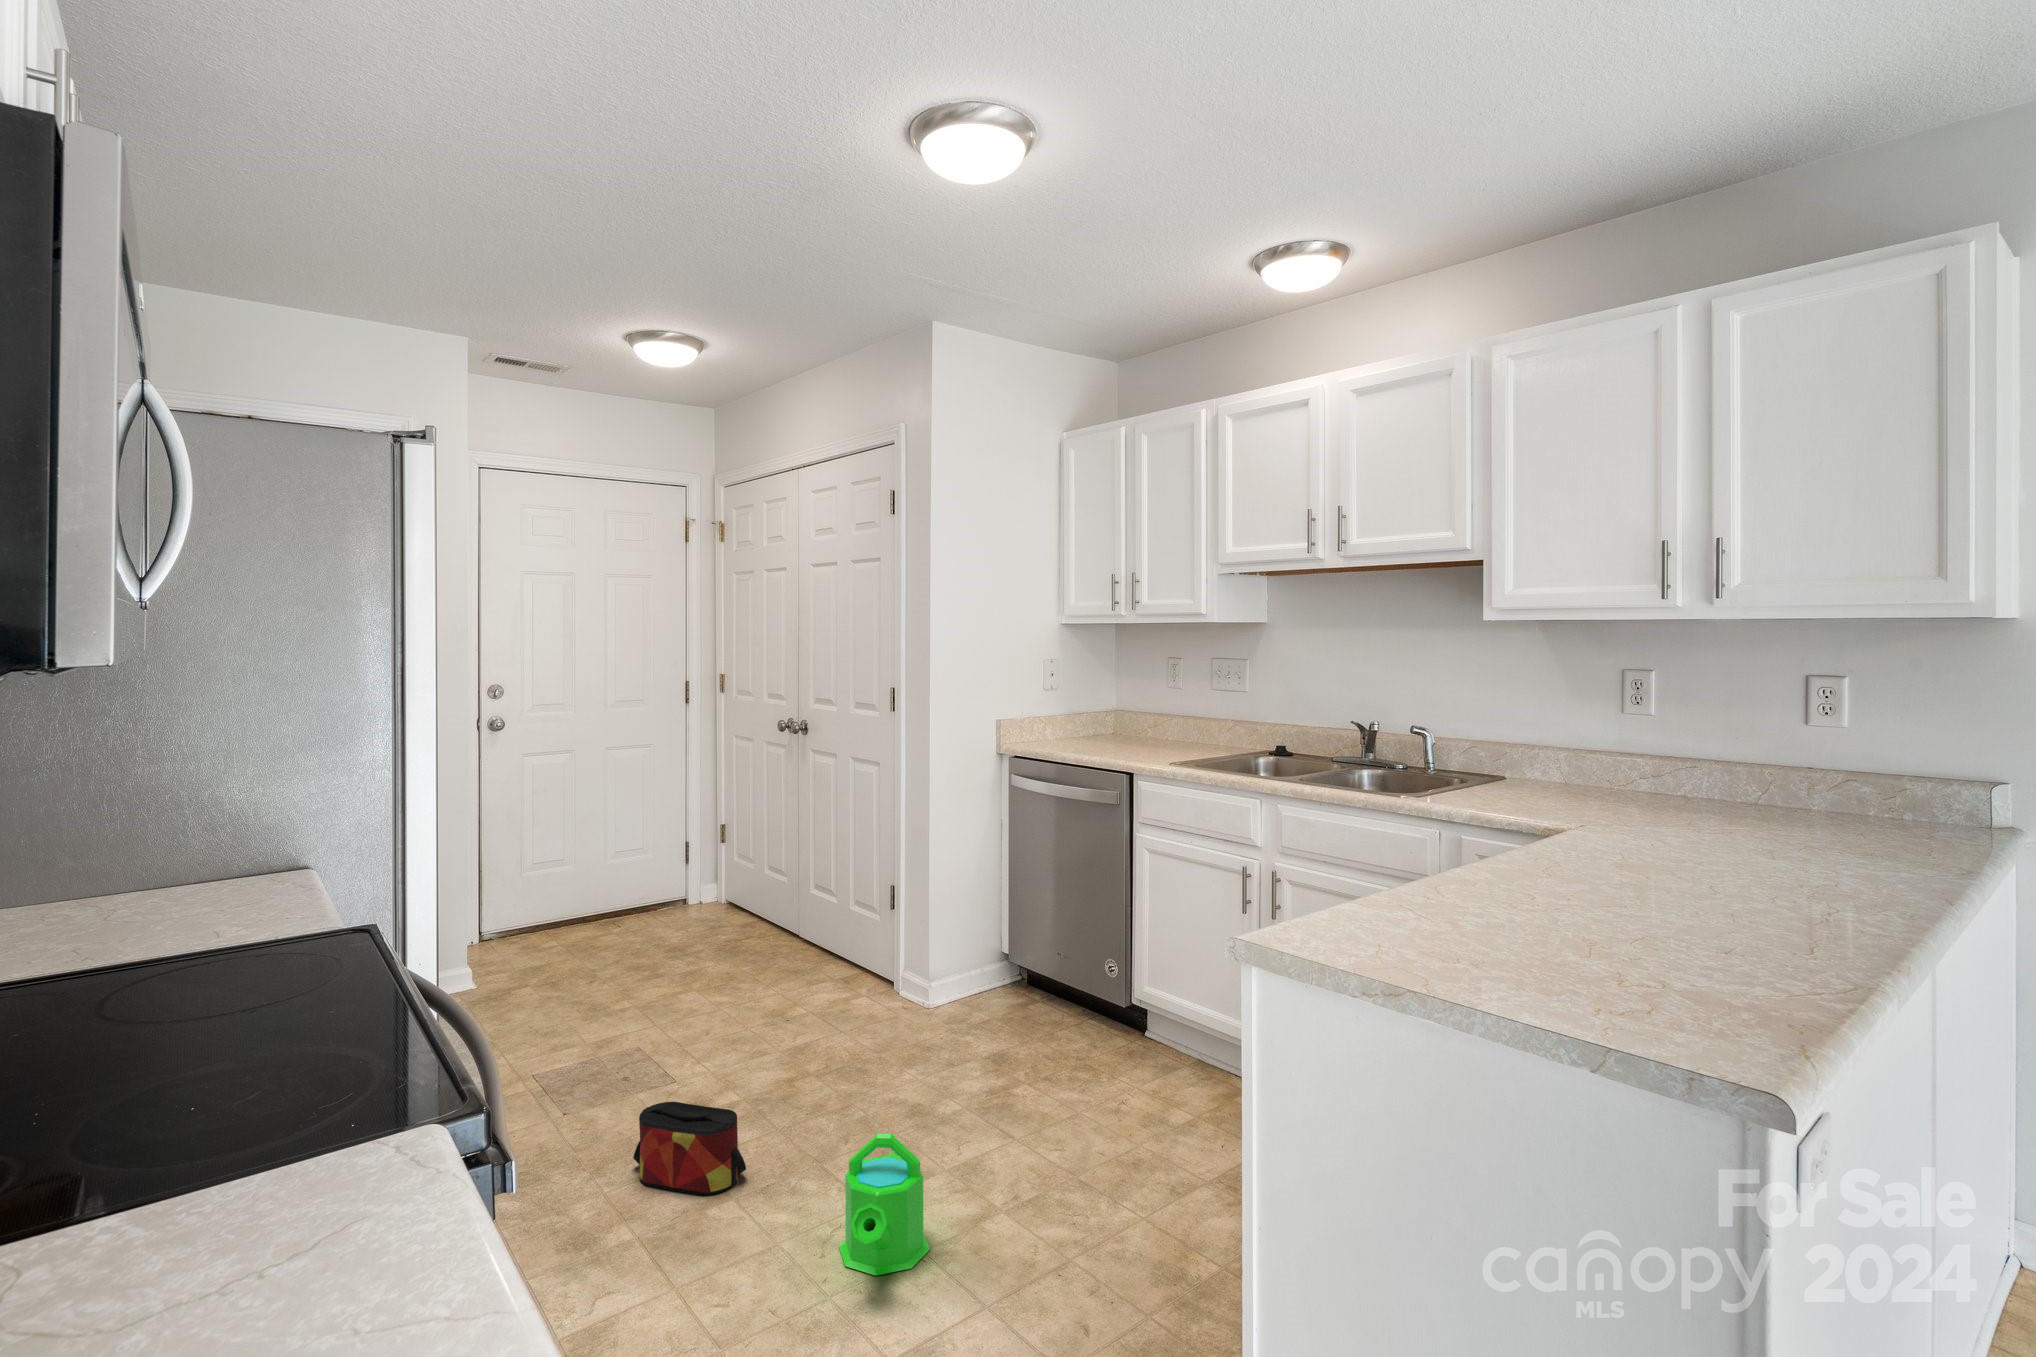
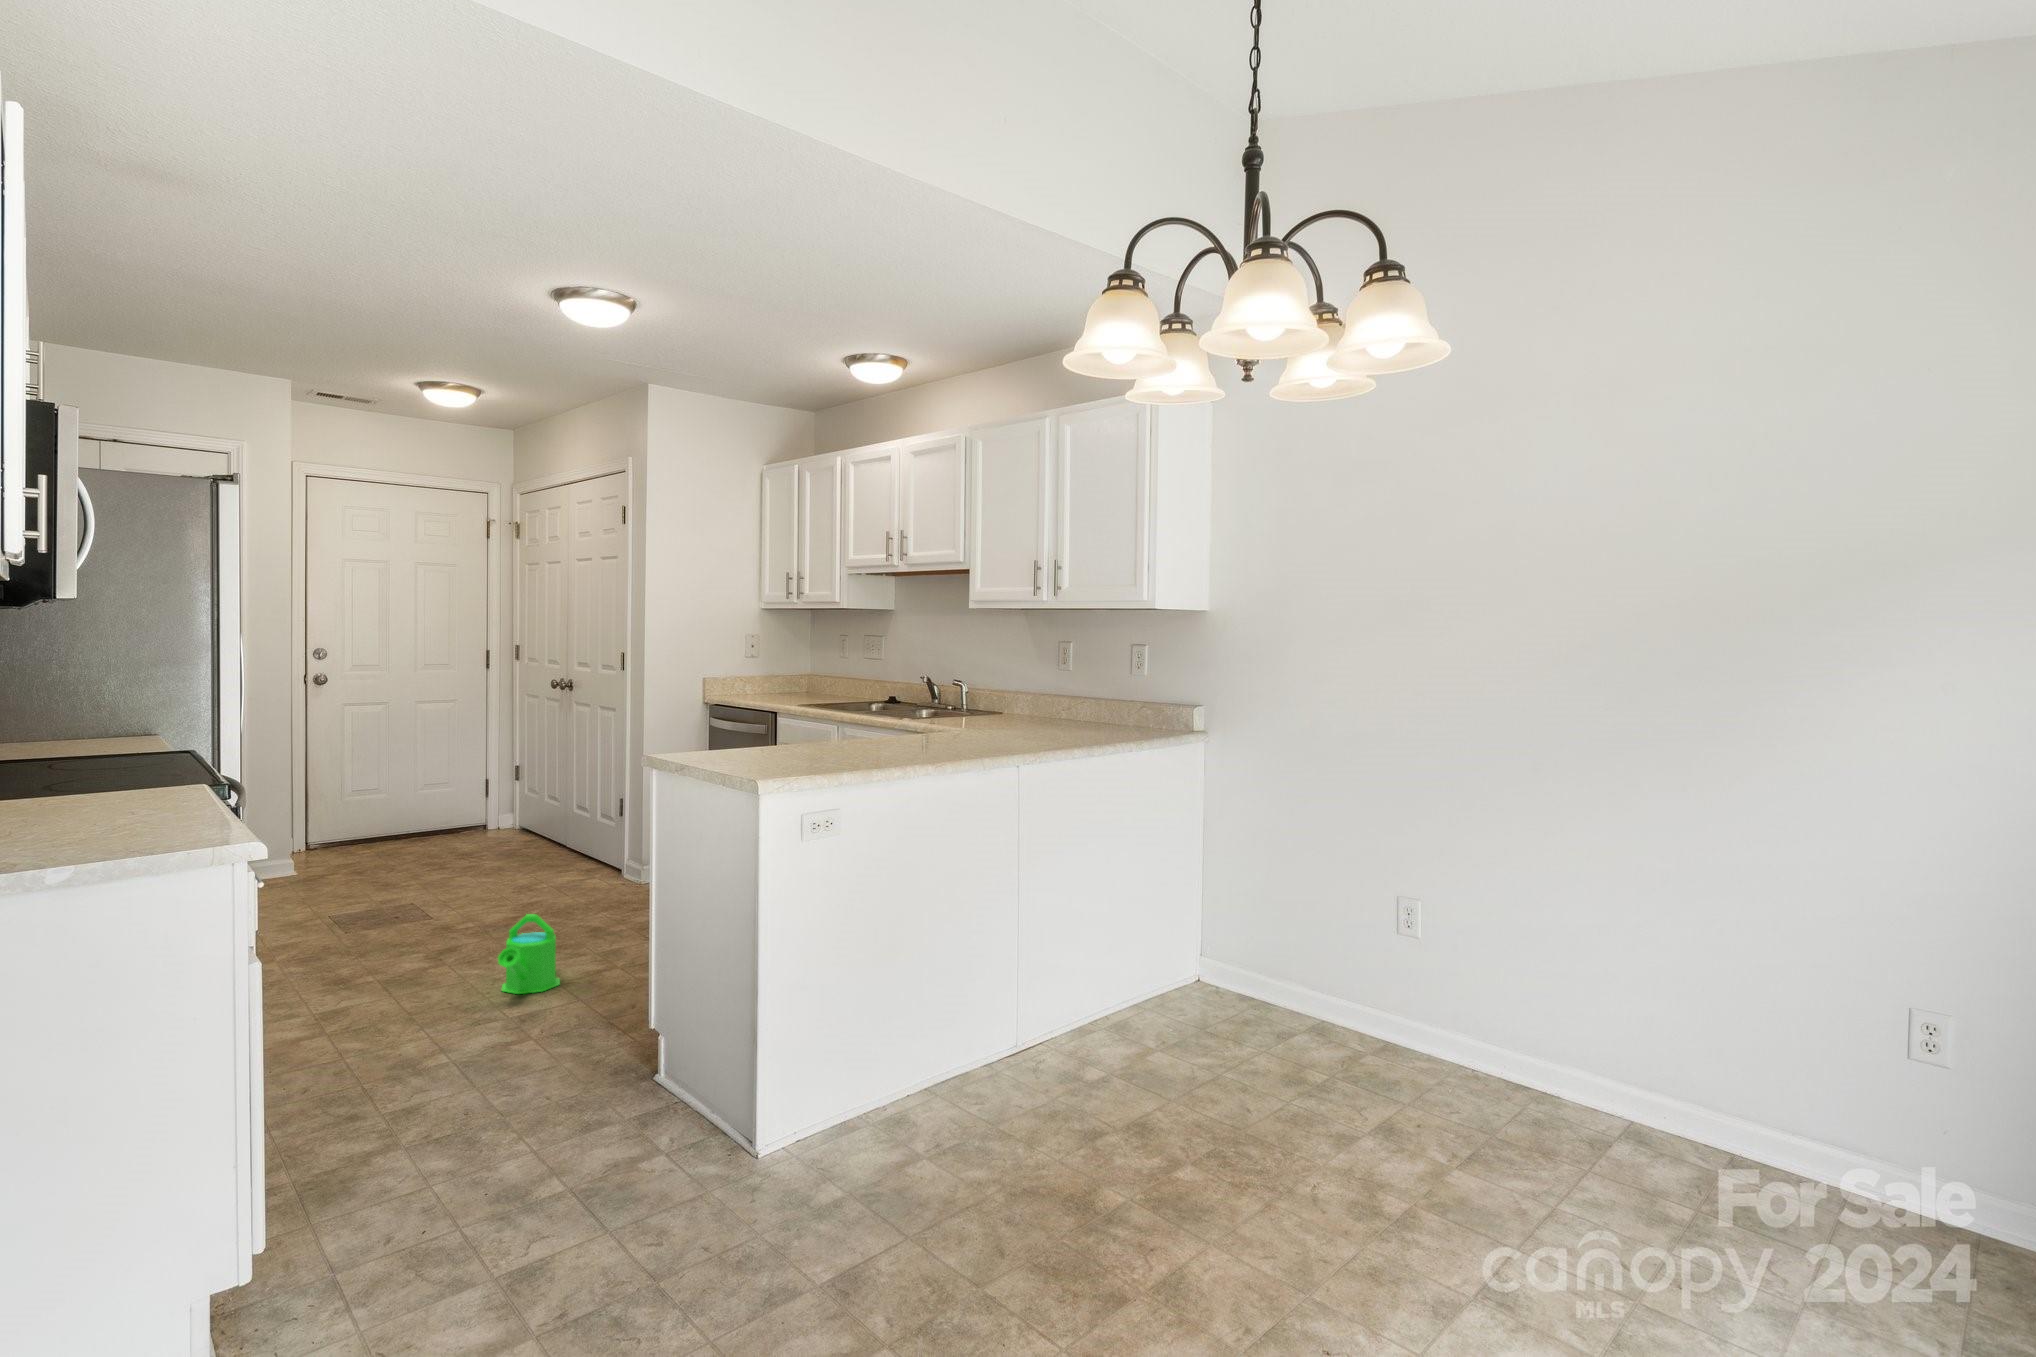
bag: present [633,1102,746,1195] -> none [382,913,458,966]

